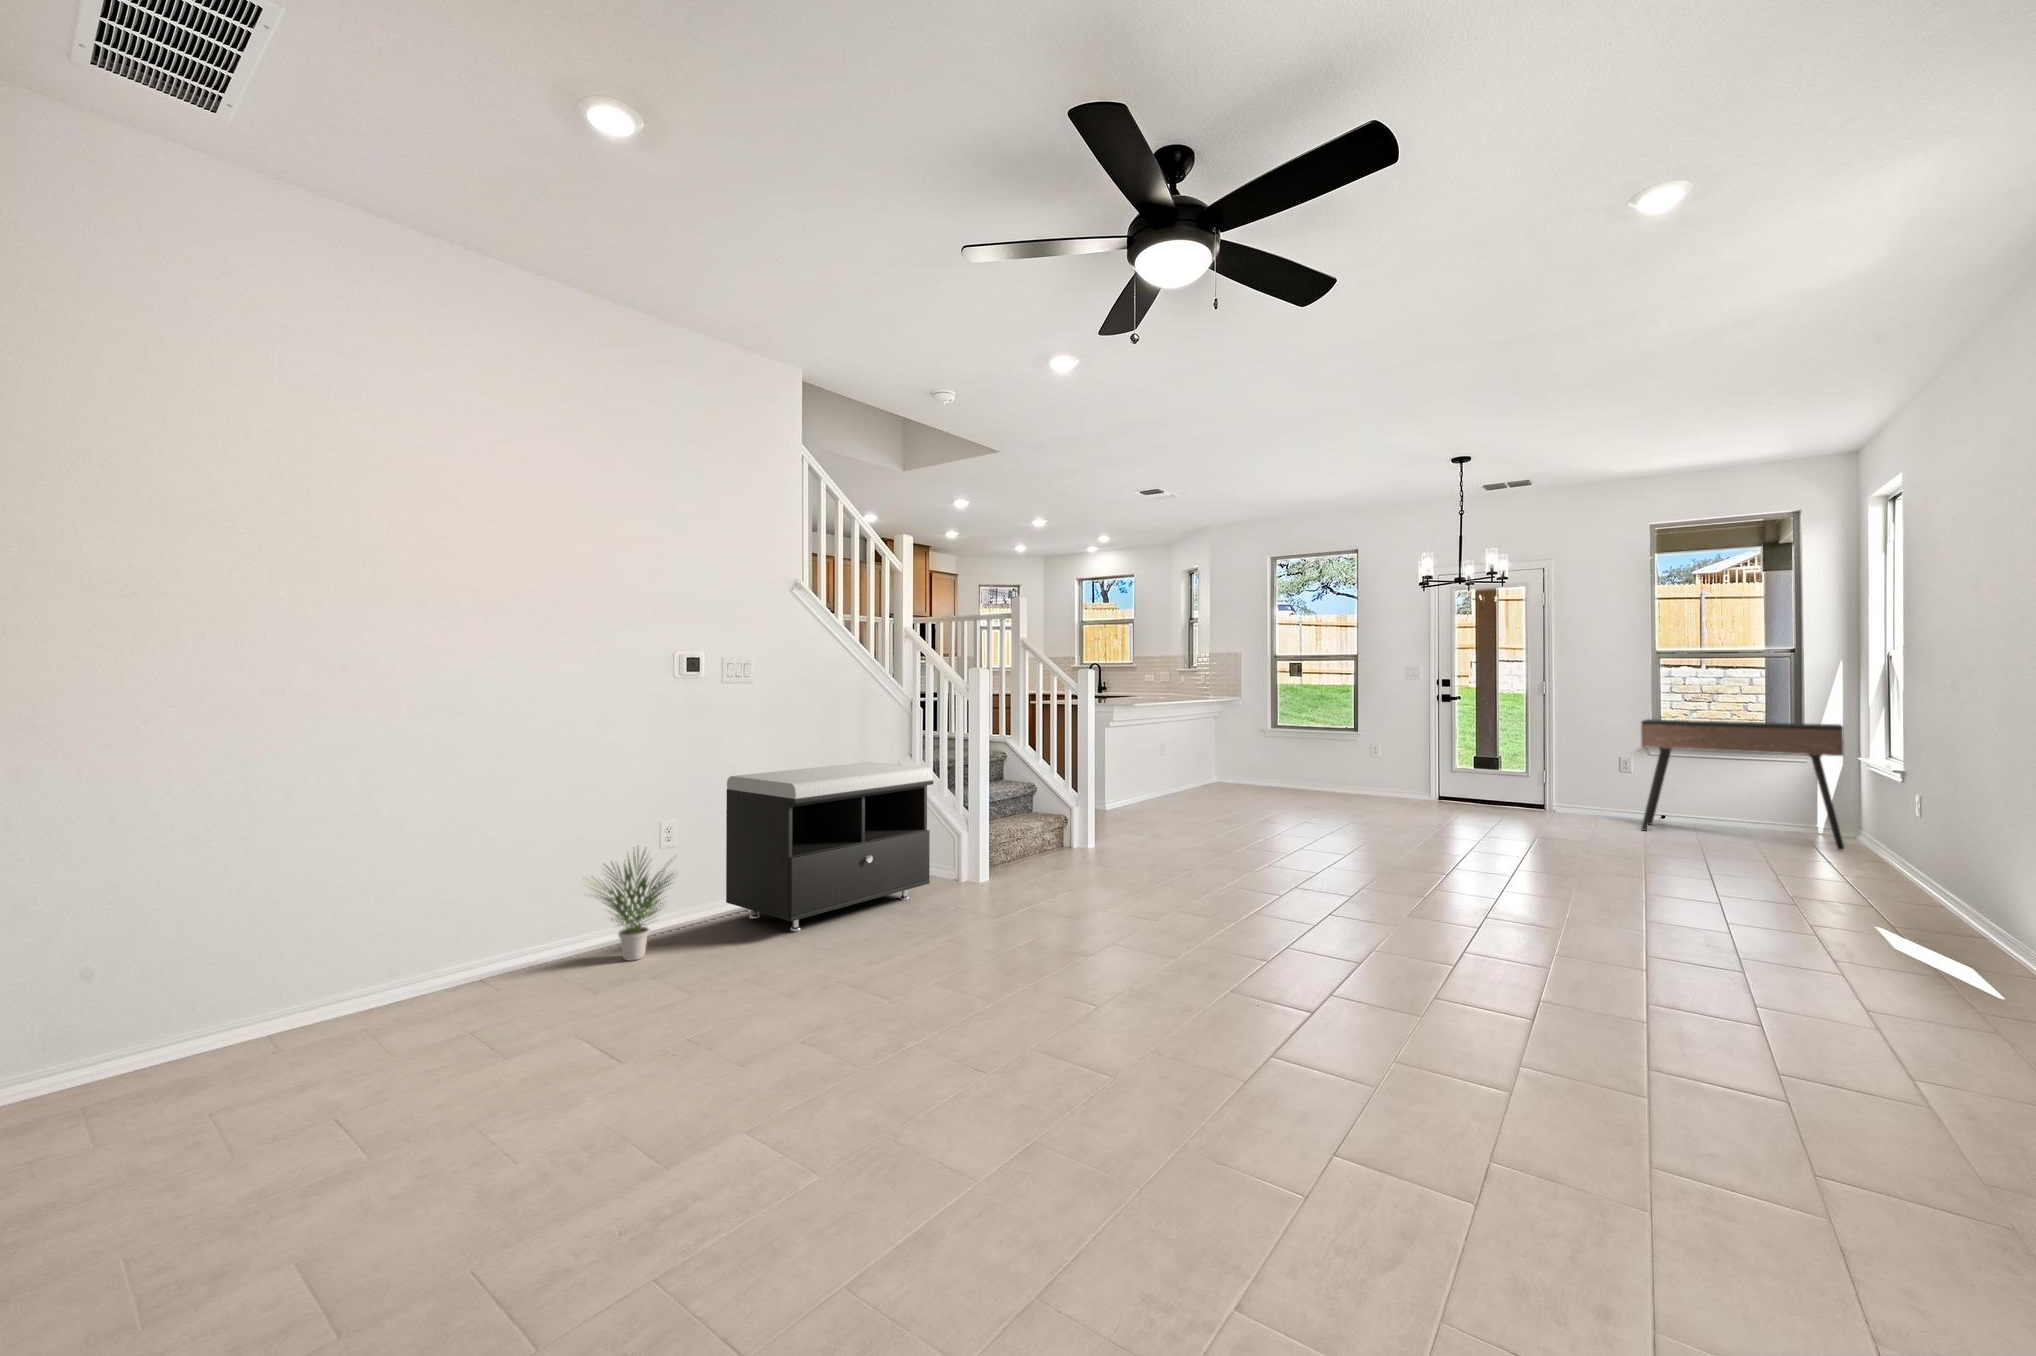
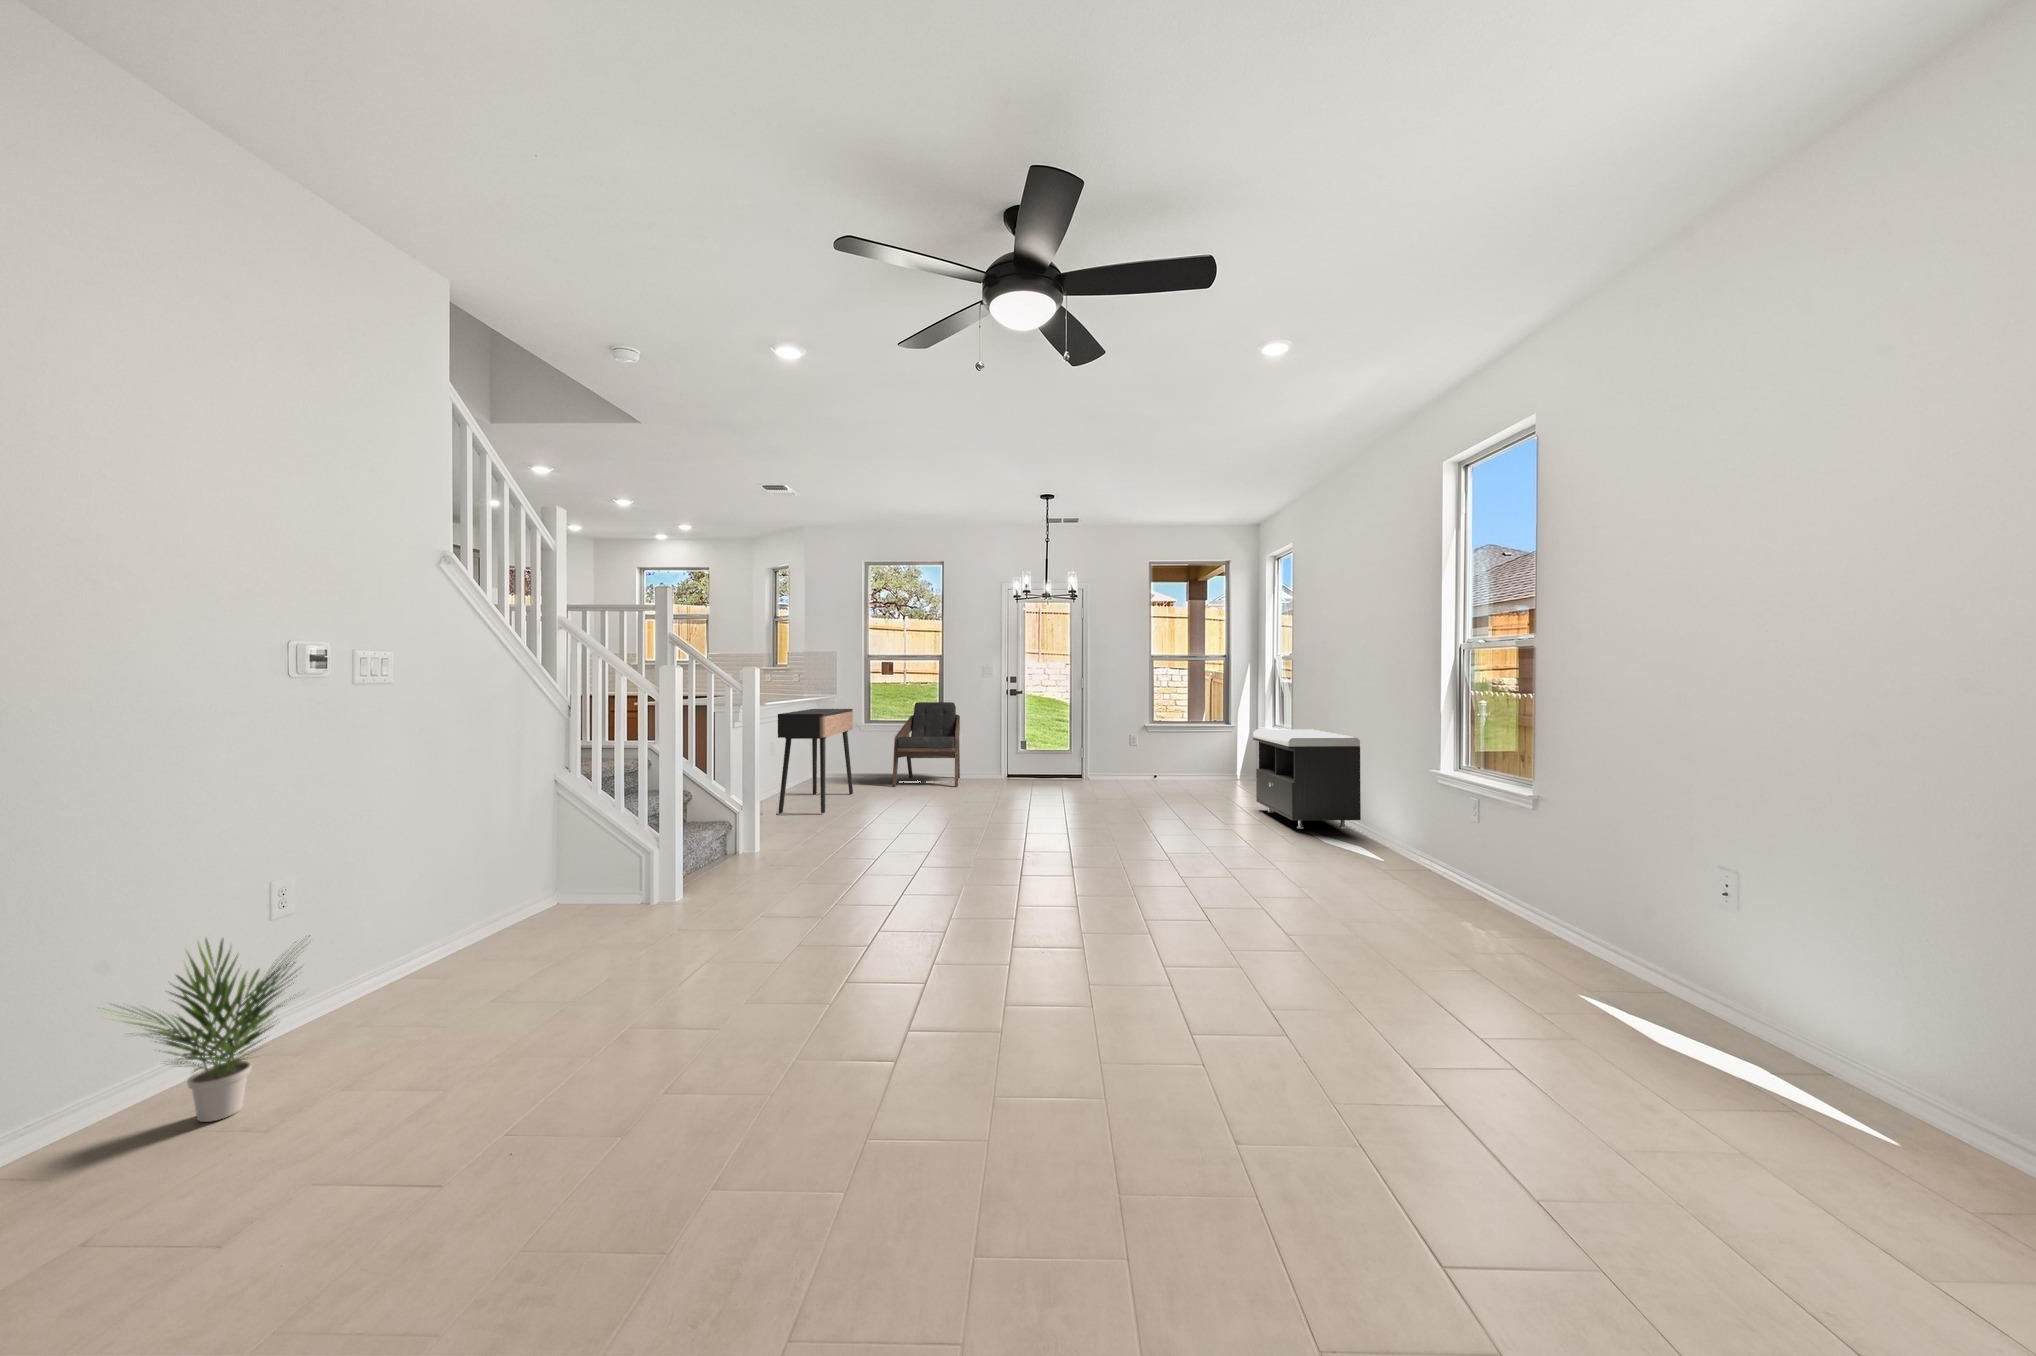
lounge chair: none [1285,708,1376,806] -> present [892,702,960,786]
console table: present [1641,719,1844,850] -> present [778,709,853,813]
storage bench: present [726,762,933,931] -> present [1253,729,1361,829]

